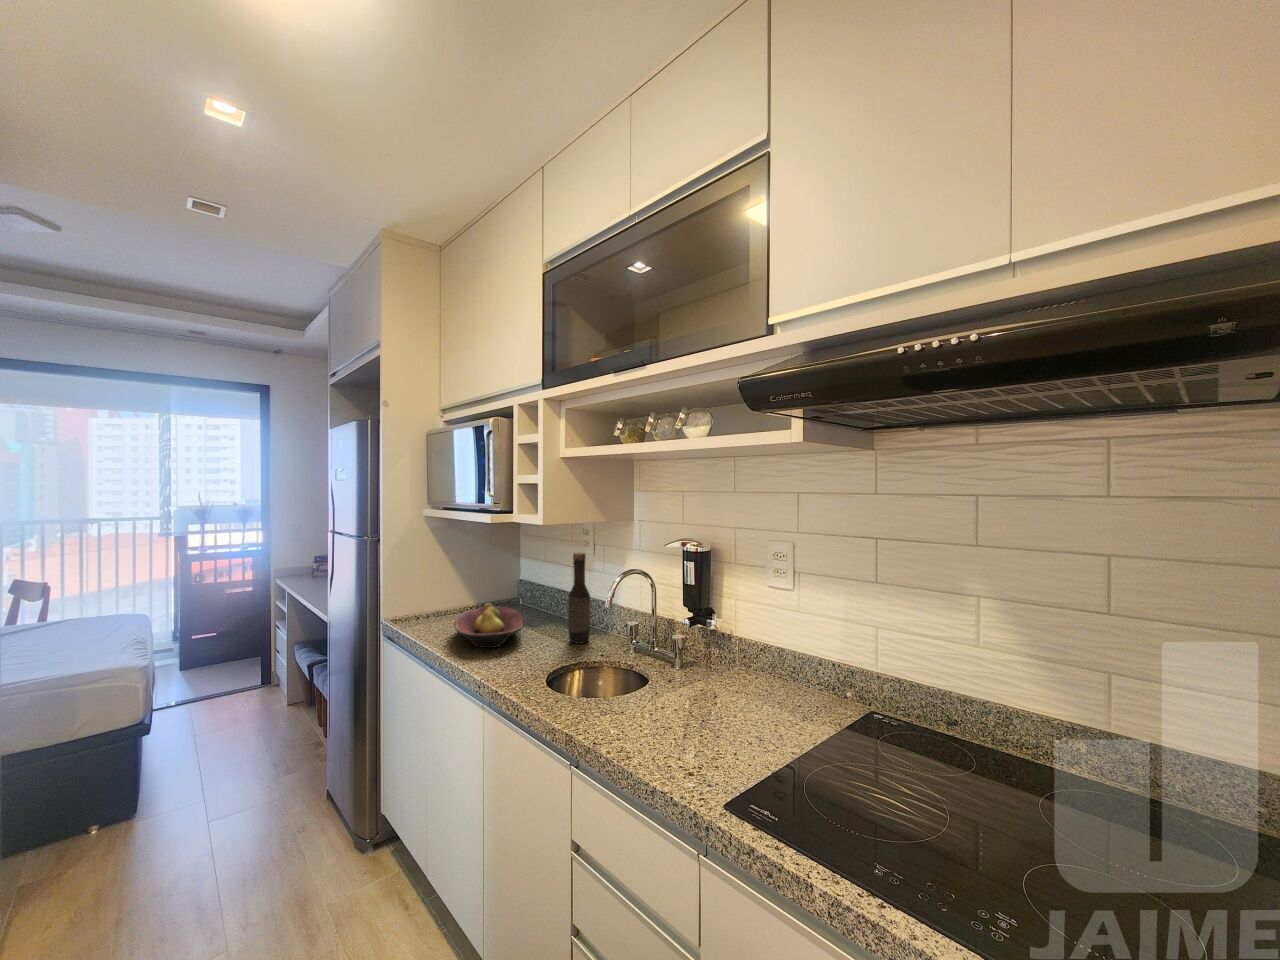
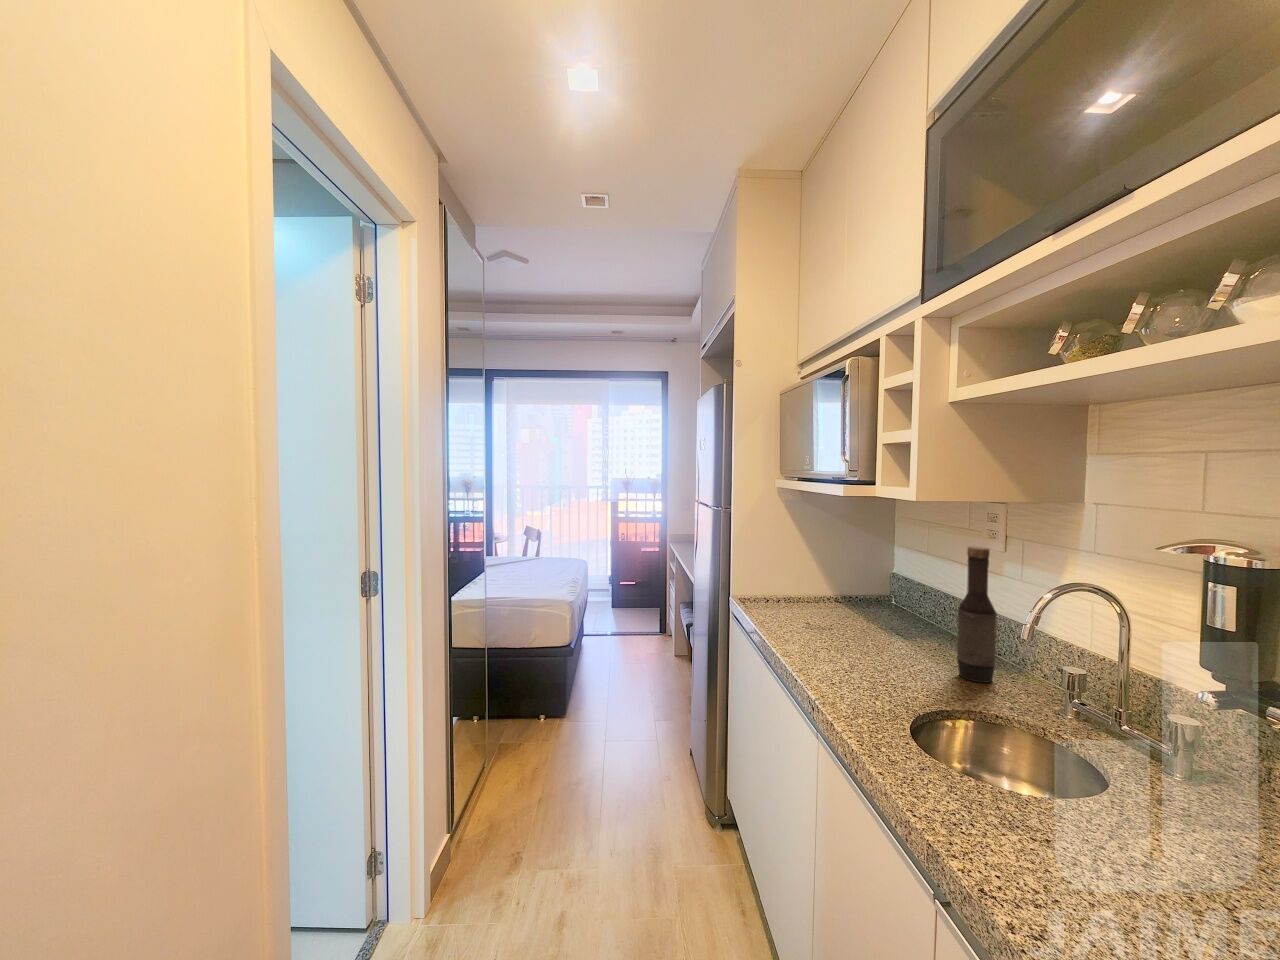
fruit bowl: present [454,603,523,648] -> none [799,598,889,657]

